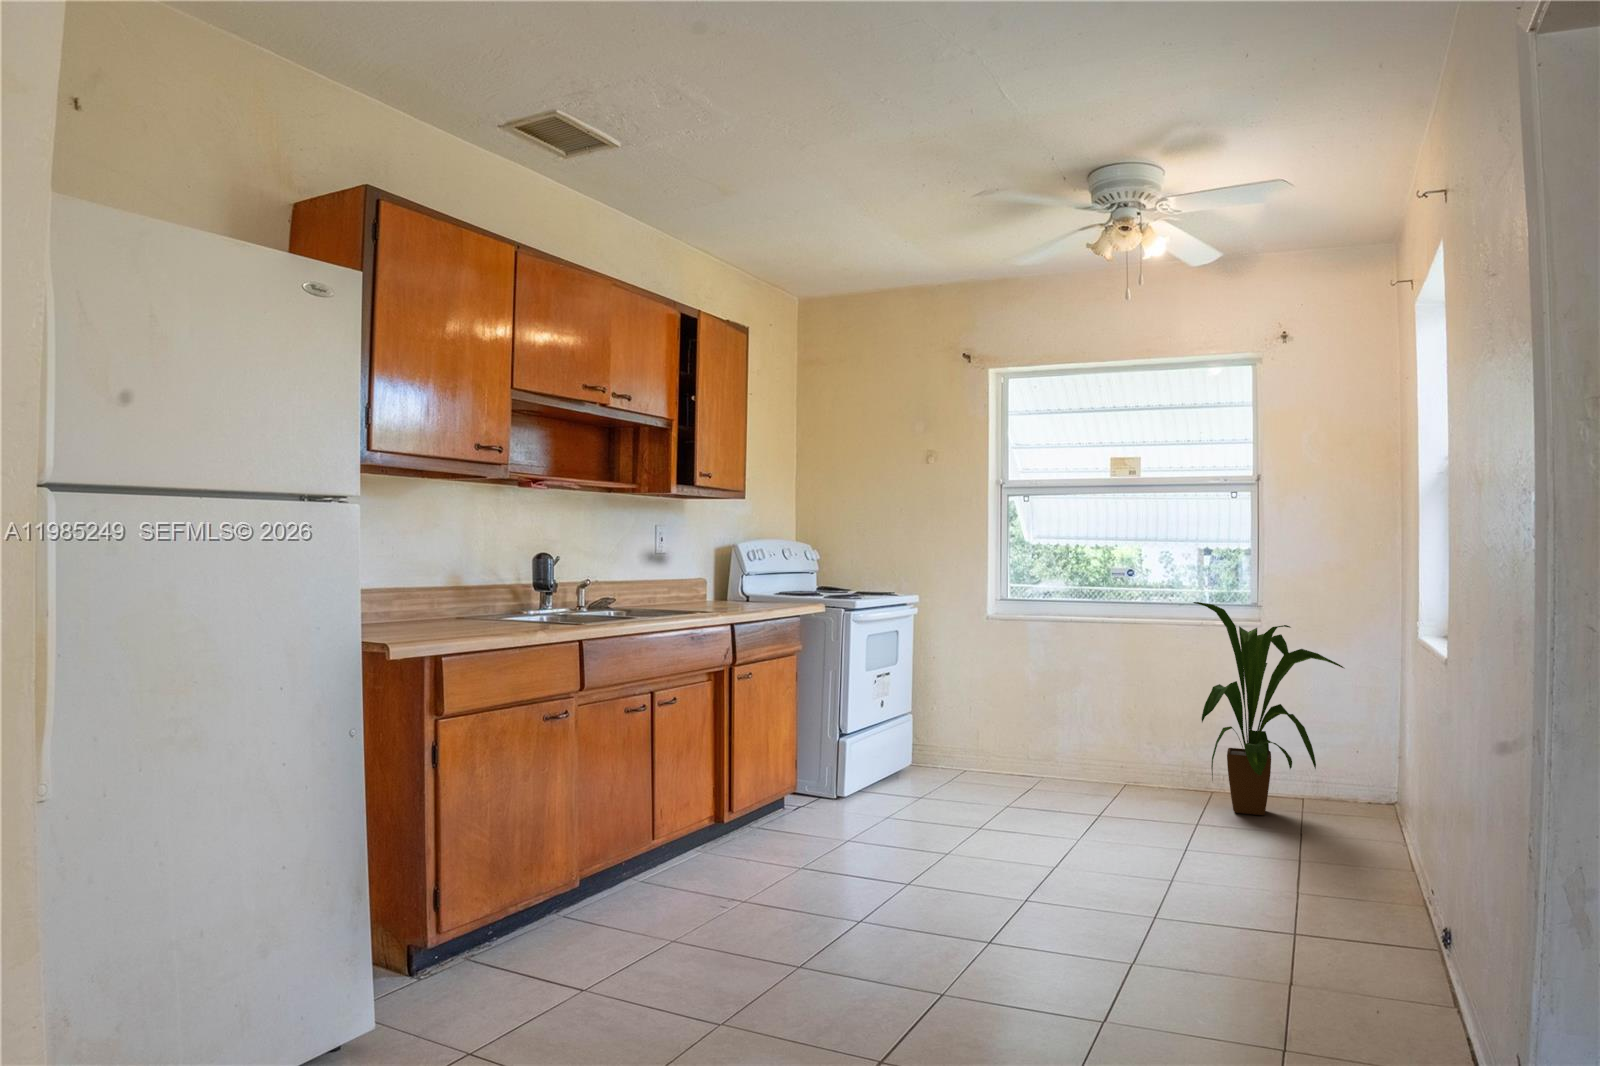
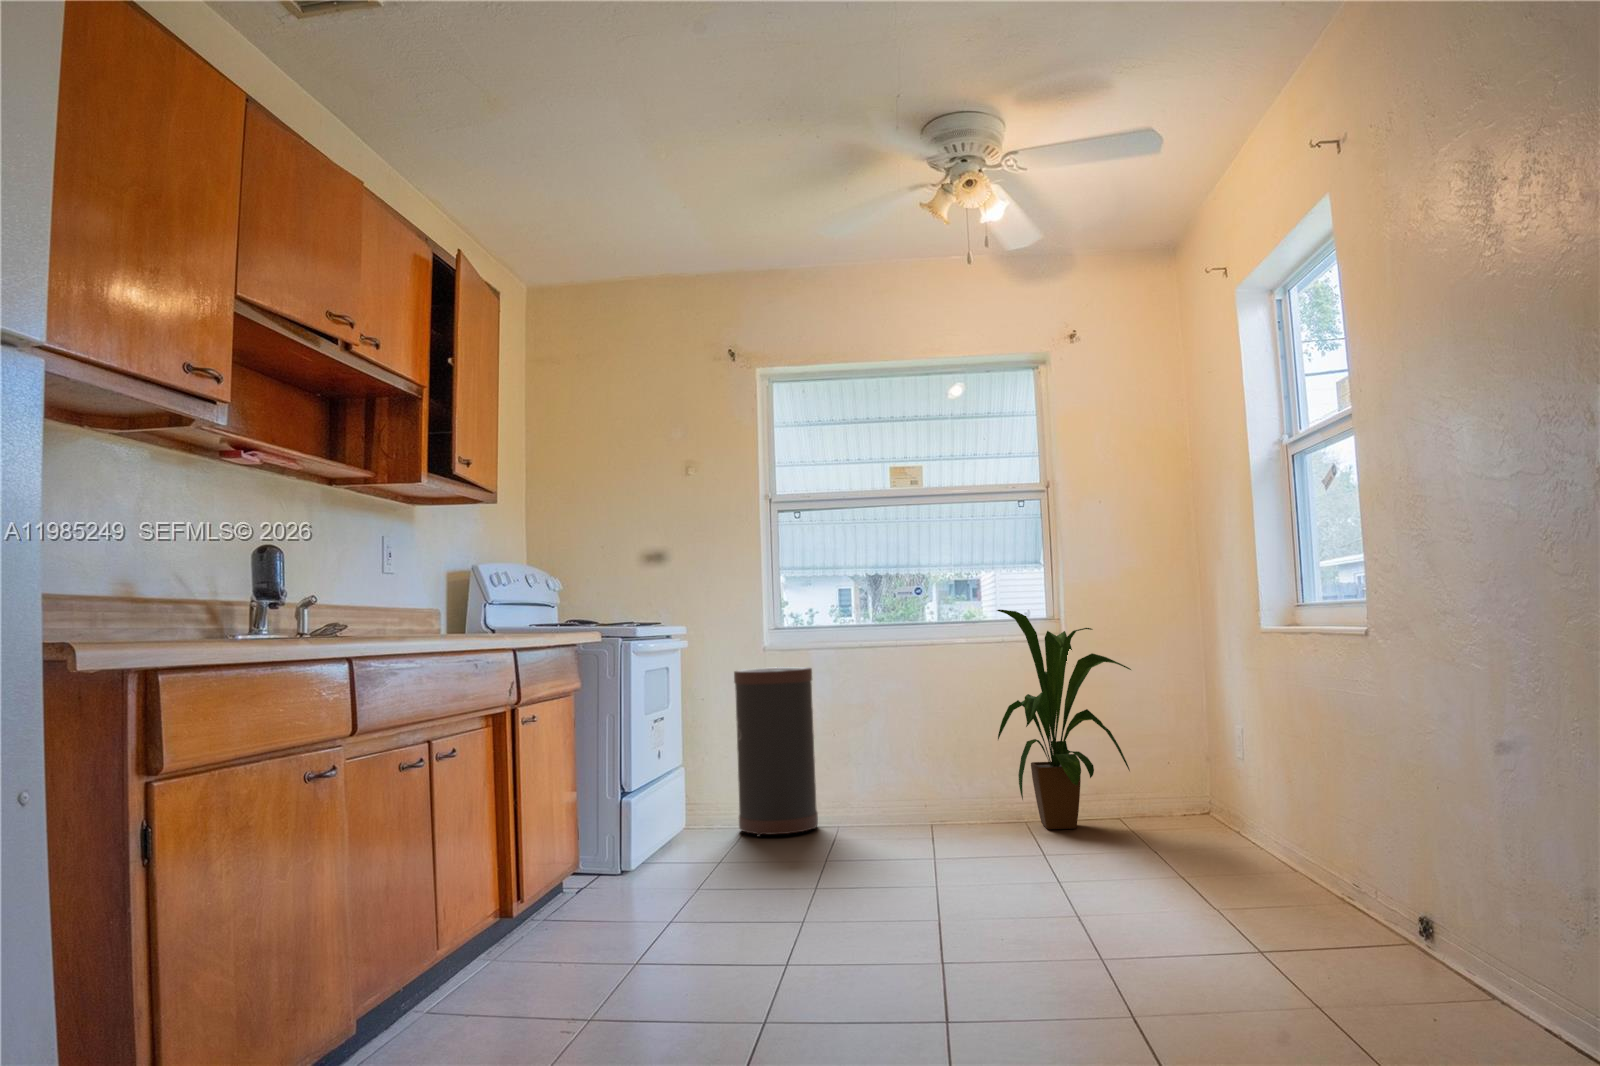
trash can: none [954,637,1025,785] -> present [734,667,818,837]

